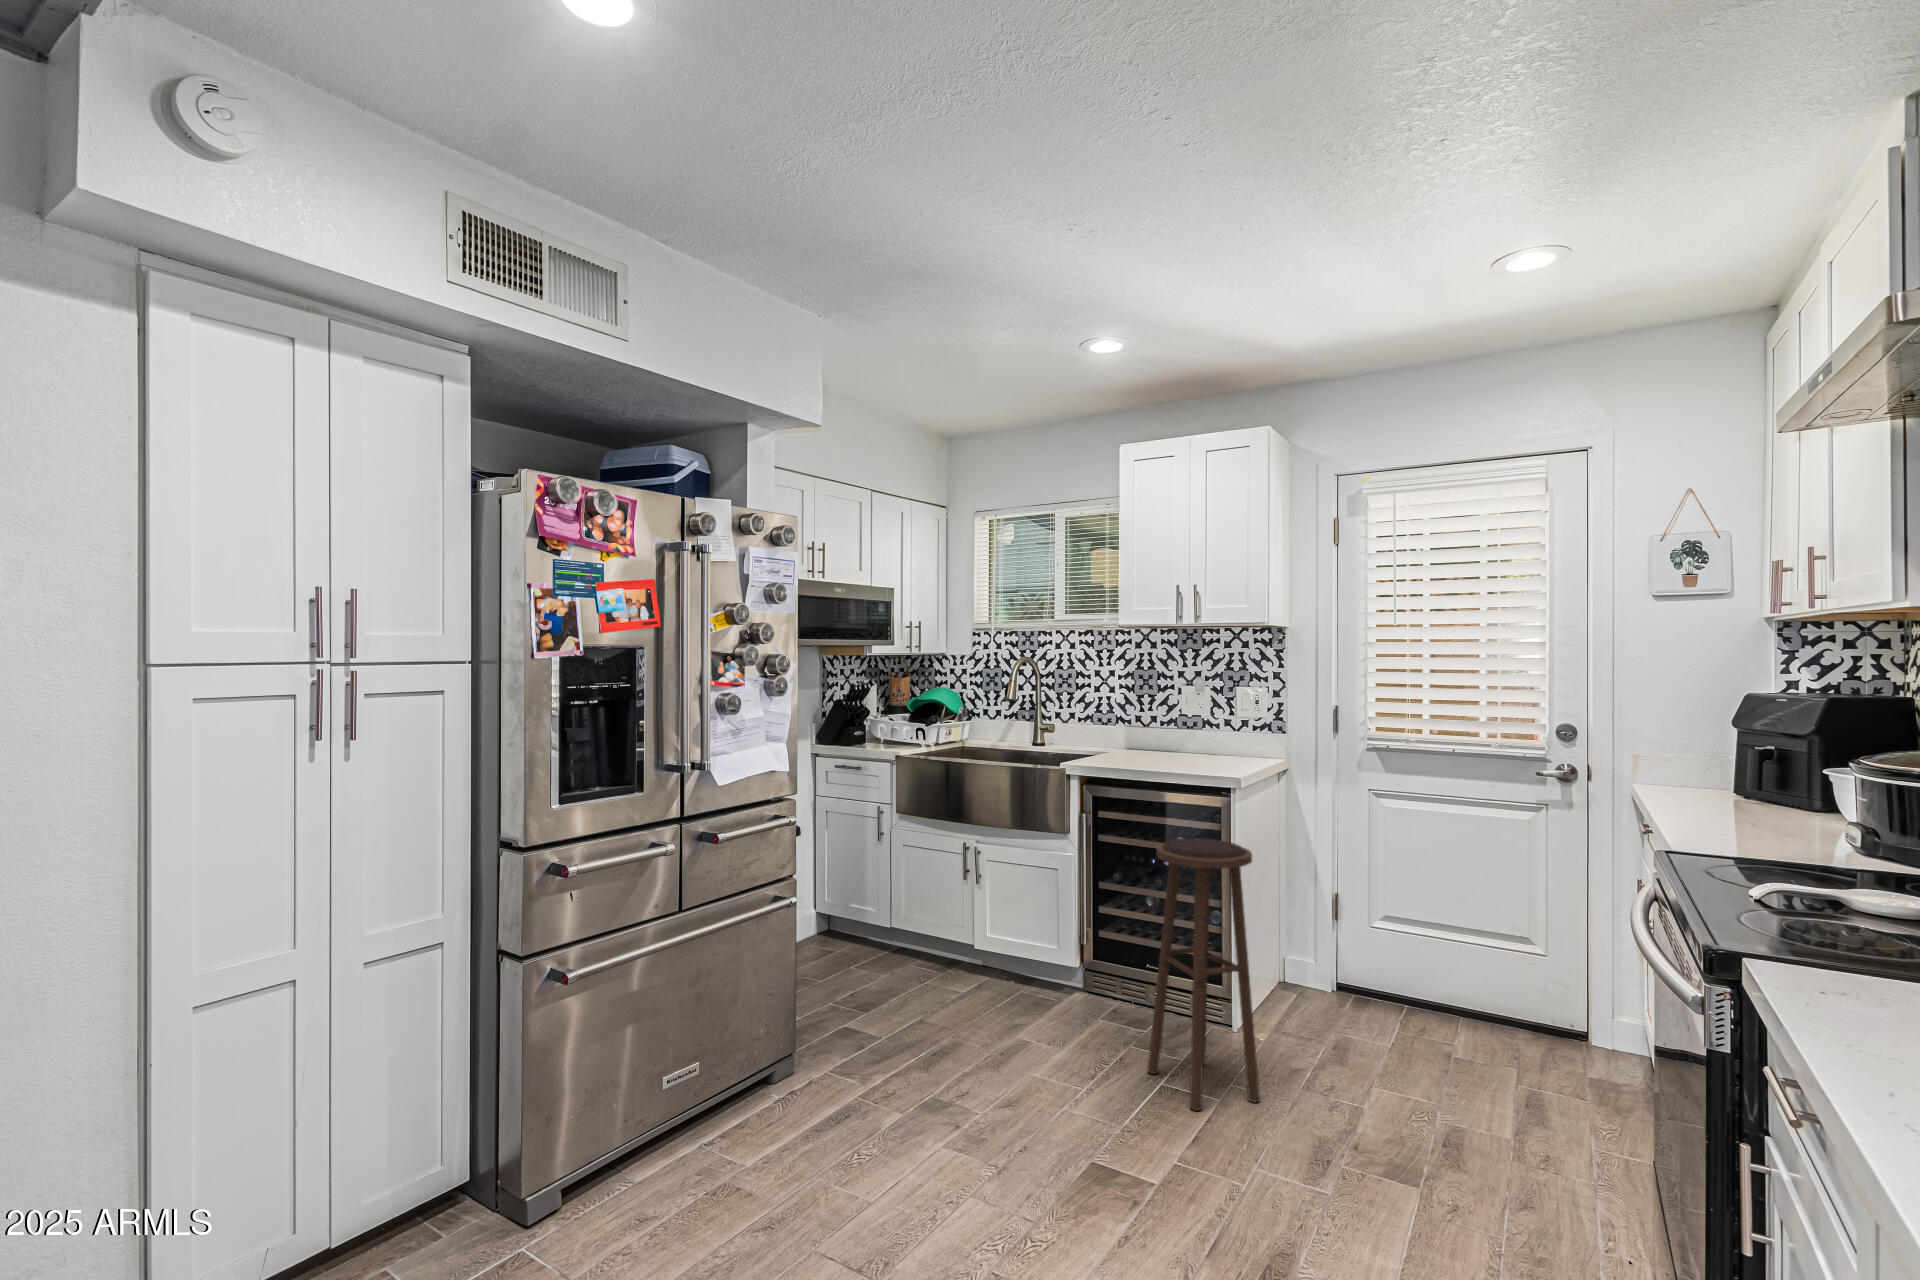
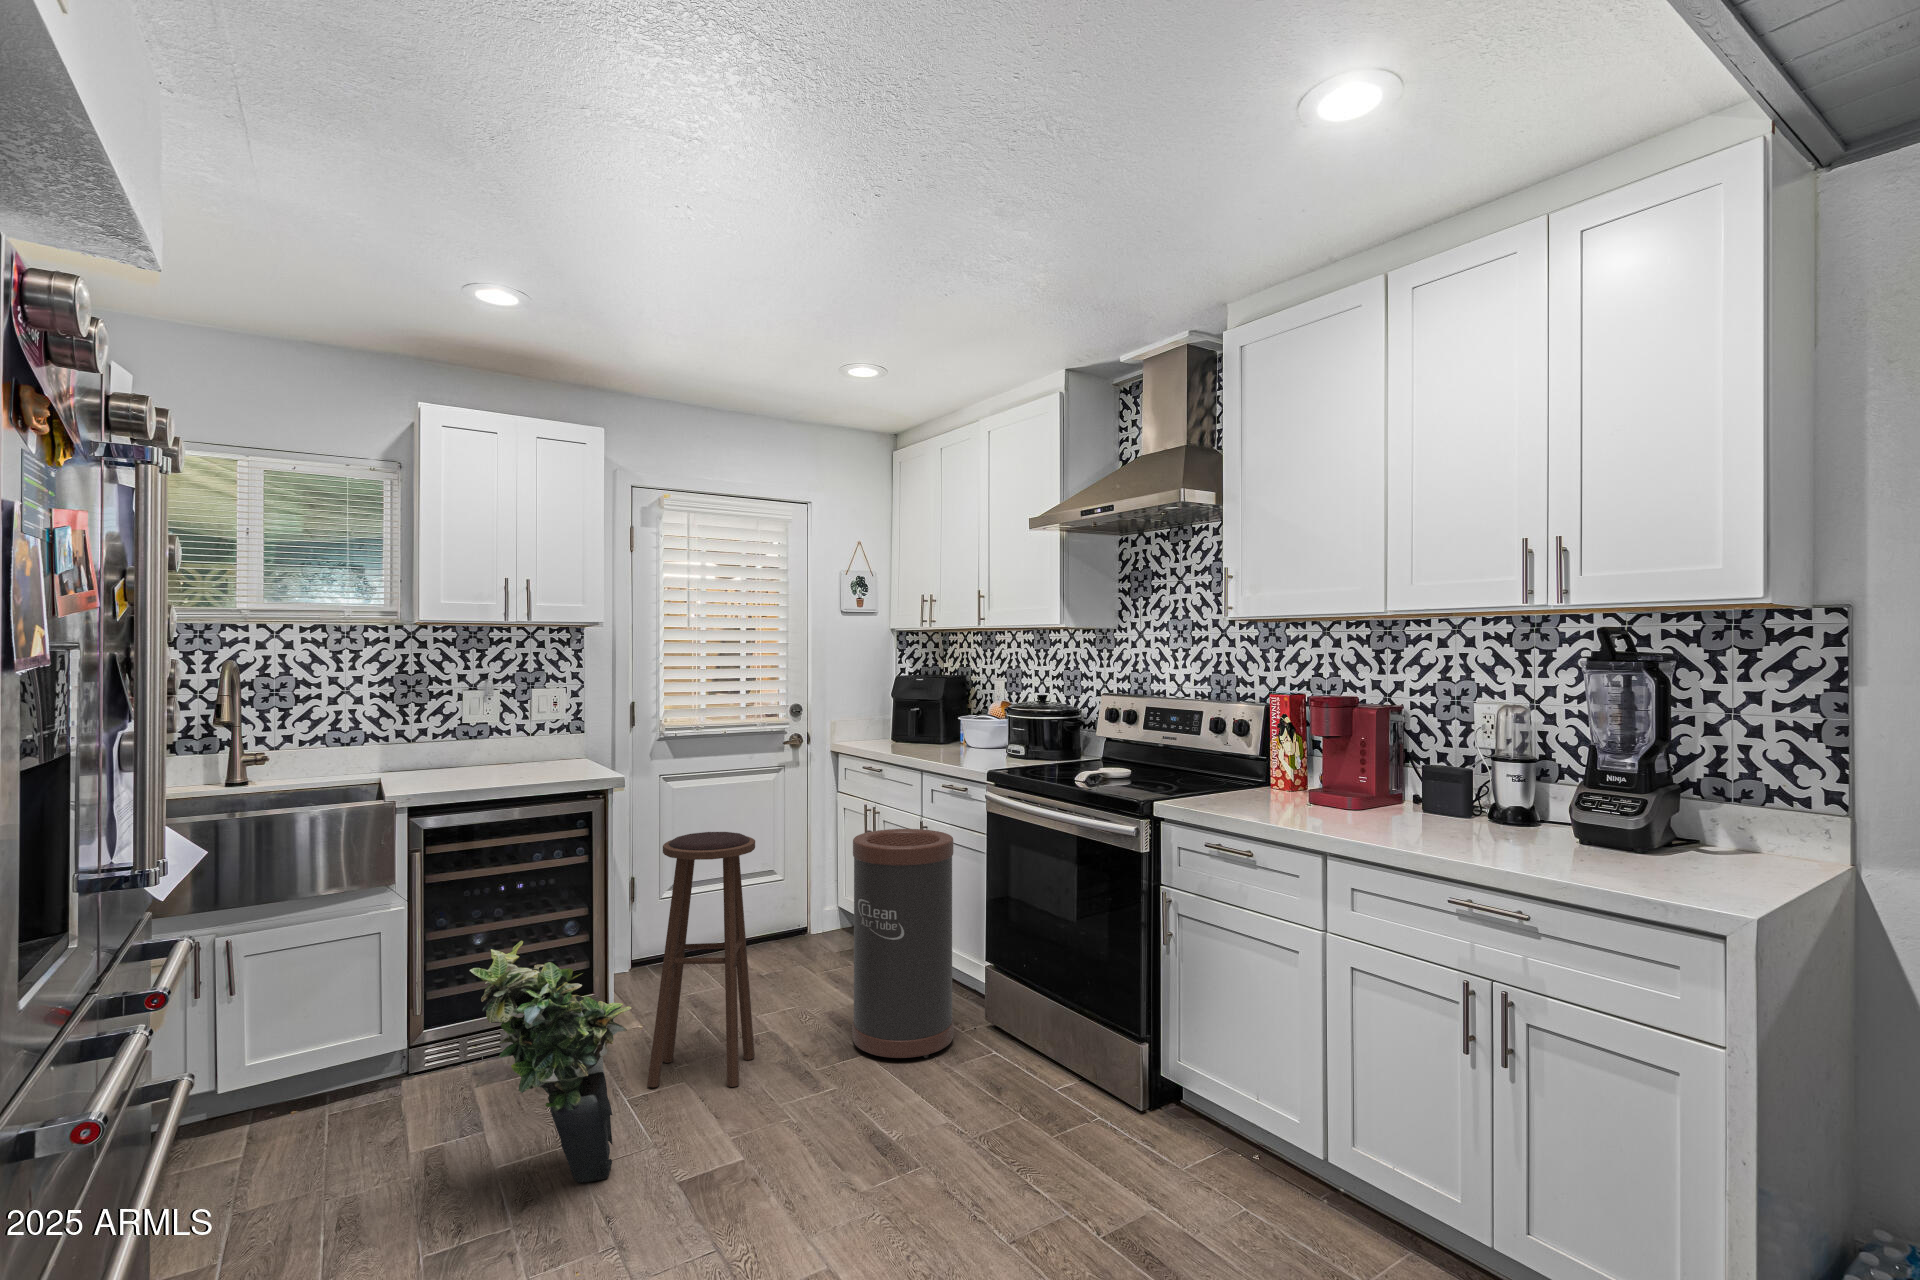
potted plant: none [935,881,1046,1101] -> present [470,941,631,1183]
trash can: none [1342,890,1496,1221] -> present [853,829,953,1058]

